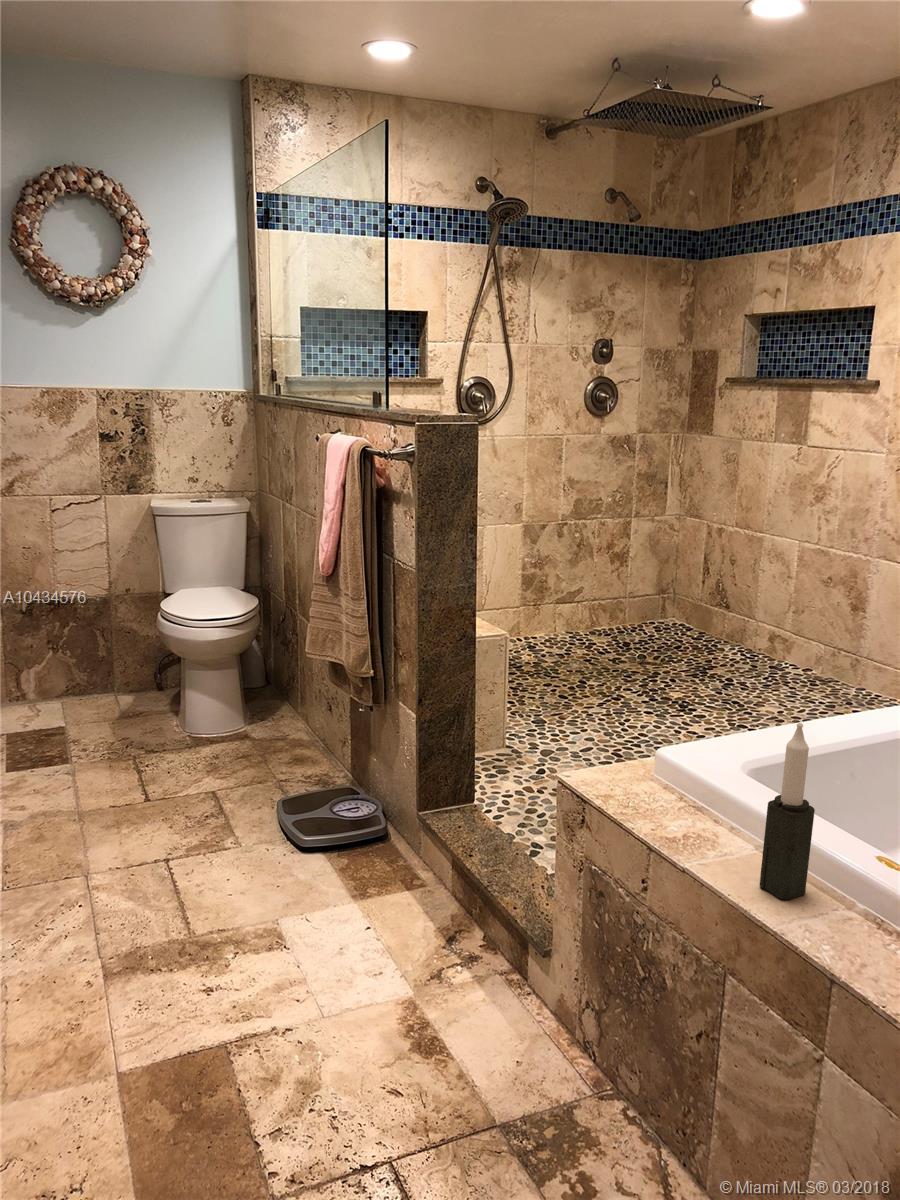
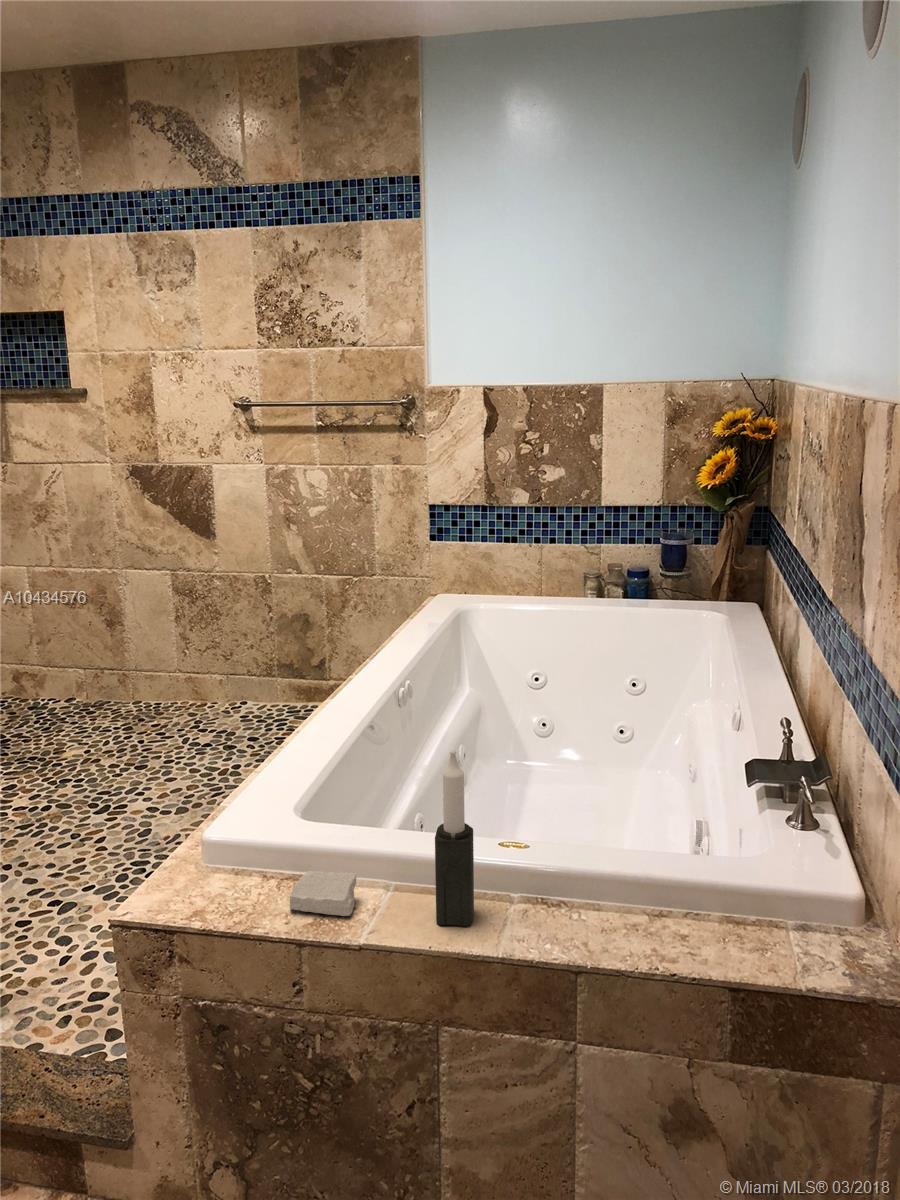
soap bar: none [667,801,727,846] -> present [290,871,356,916]

